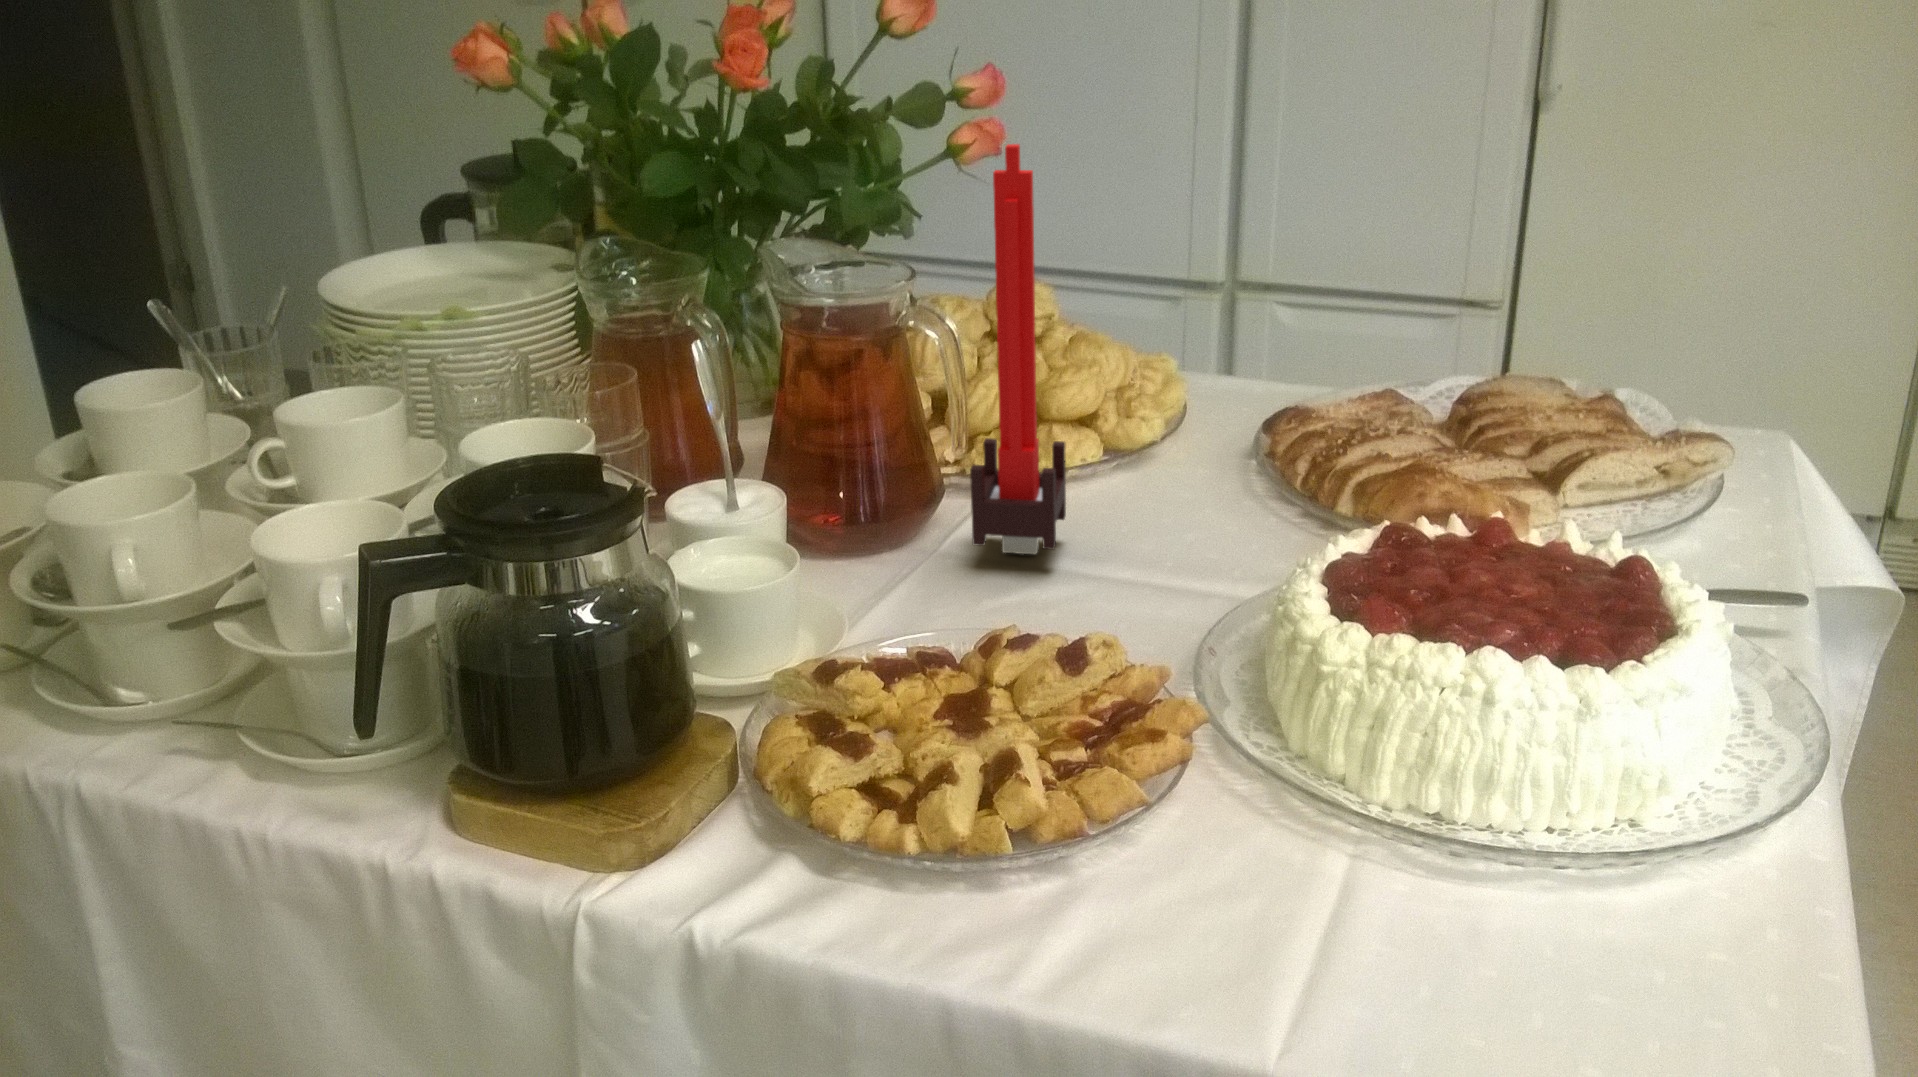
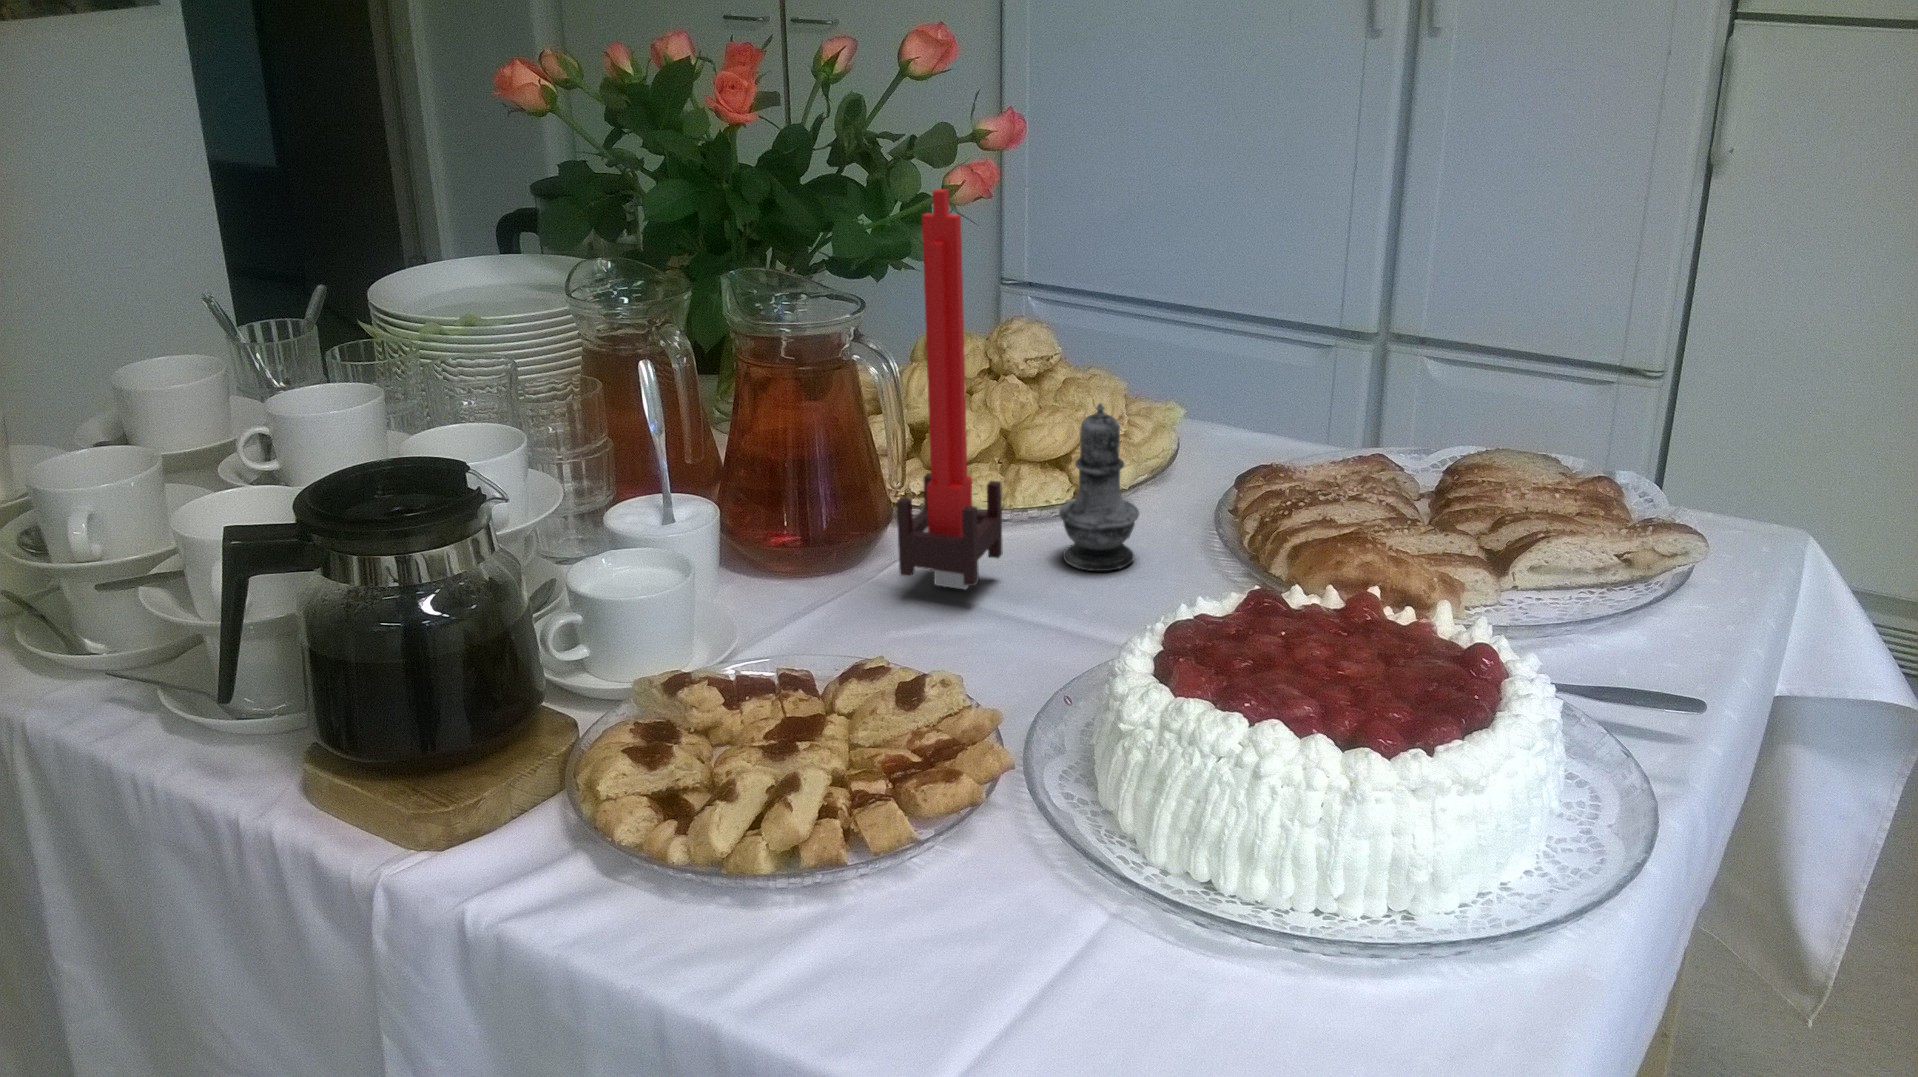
salt shaker: none [1111,355,1192,525] -> present [1059,403,1140,571]

